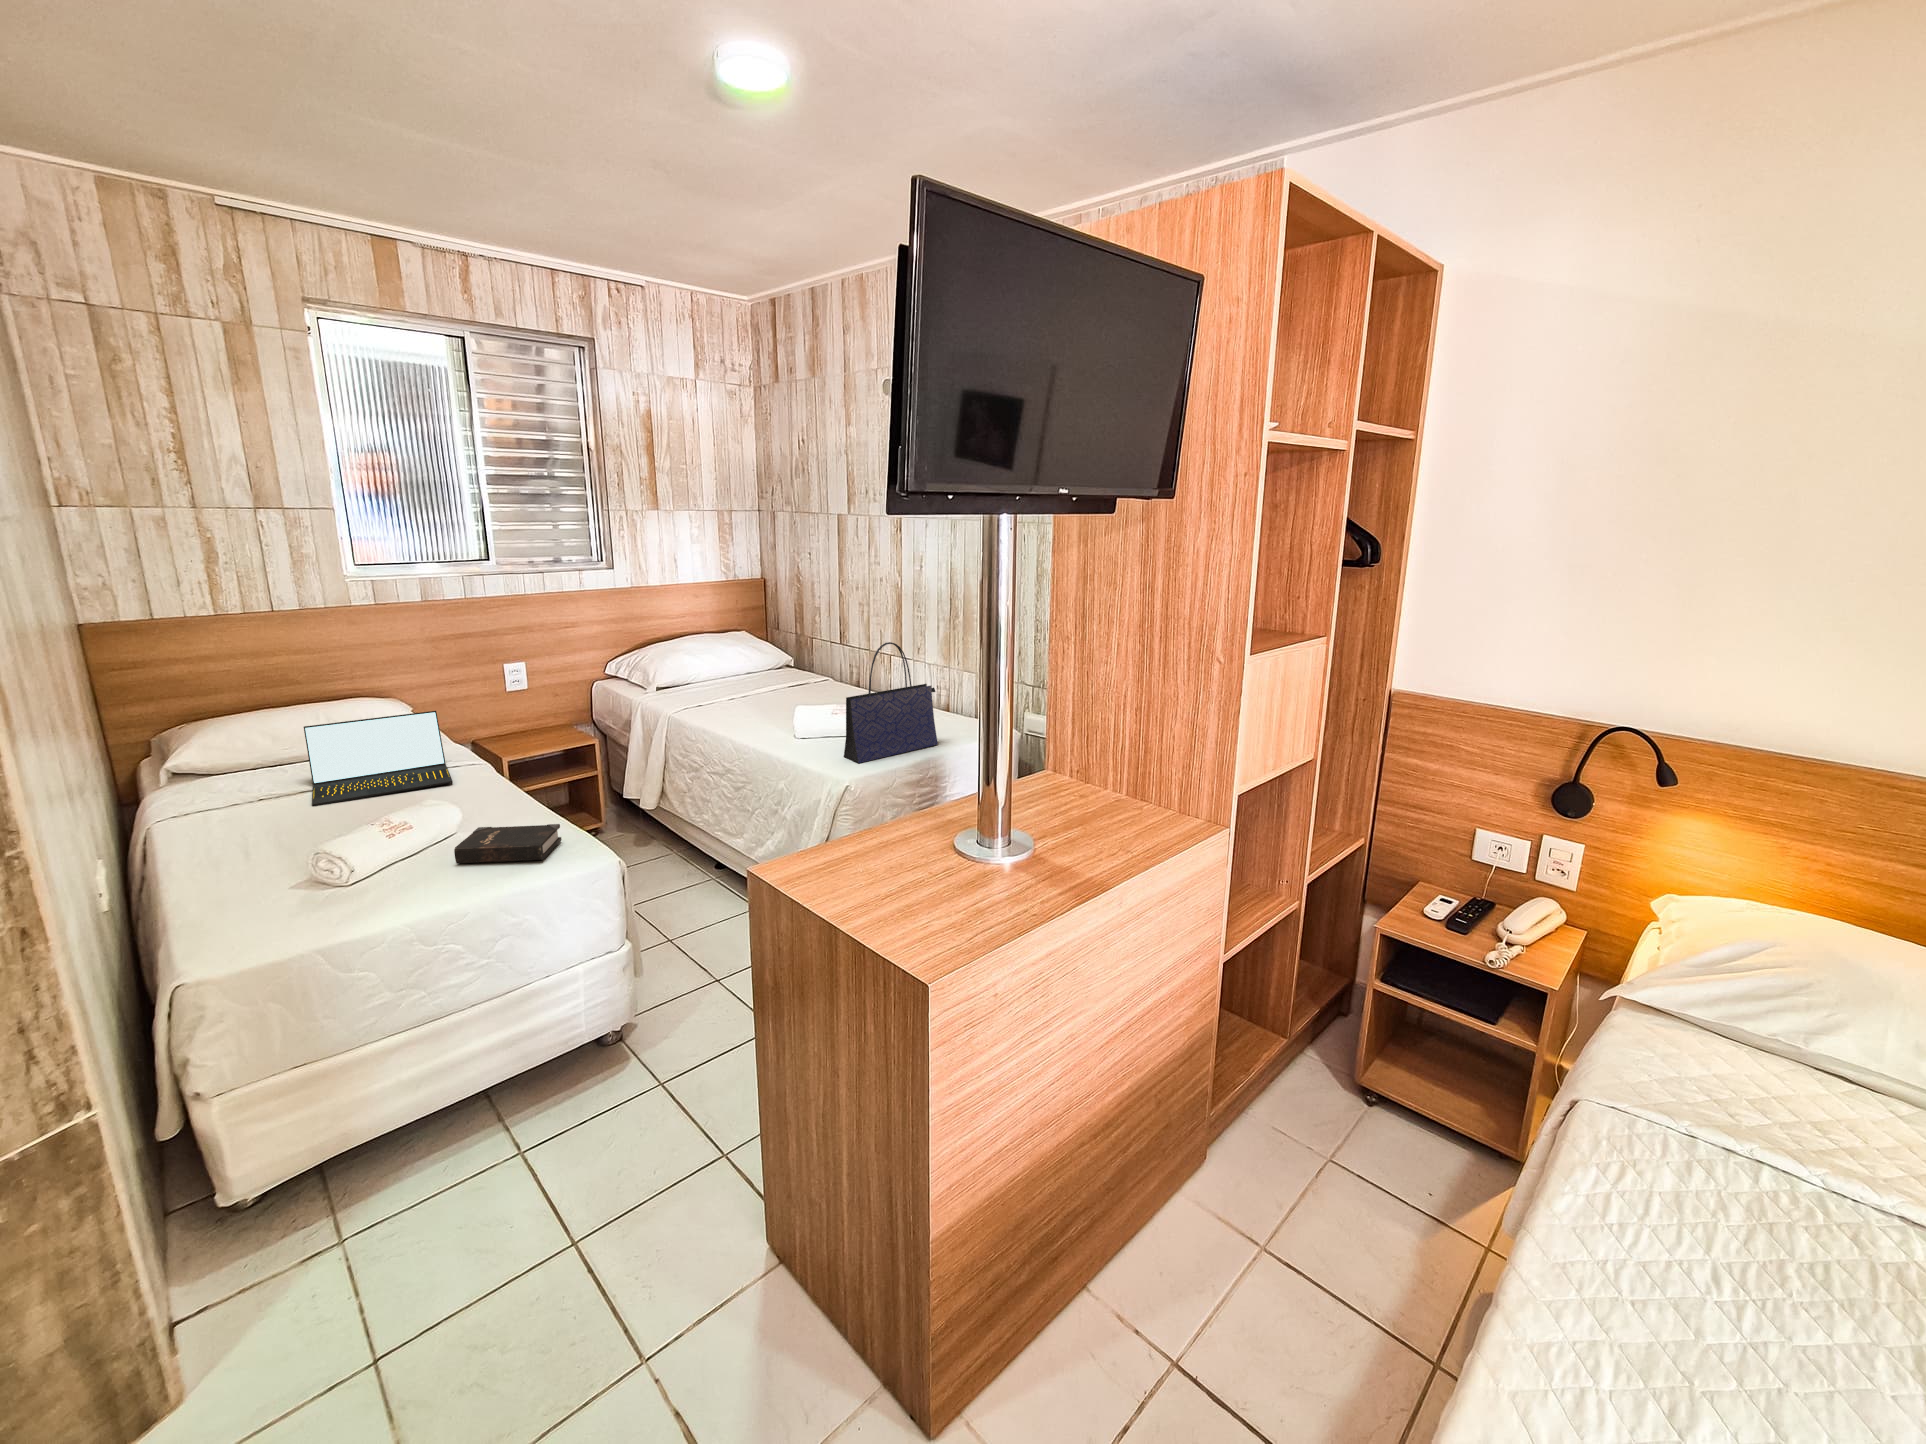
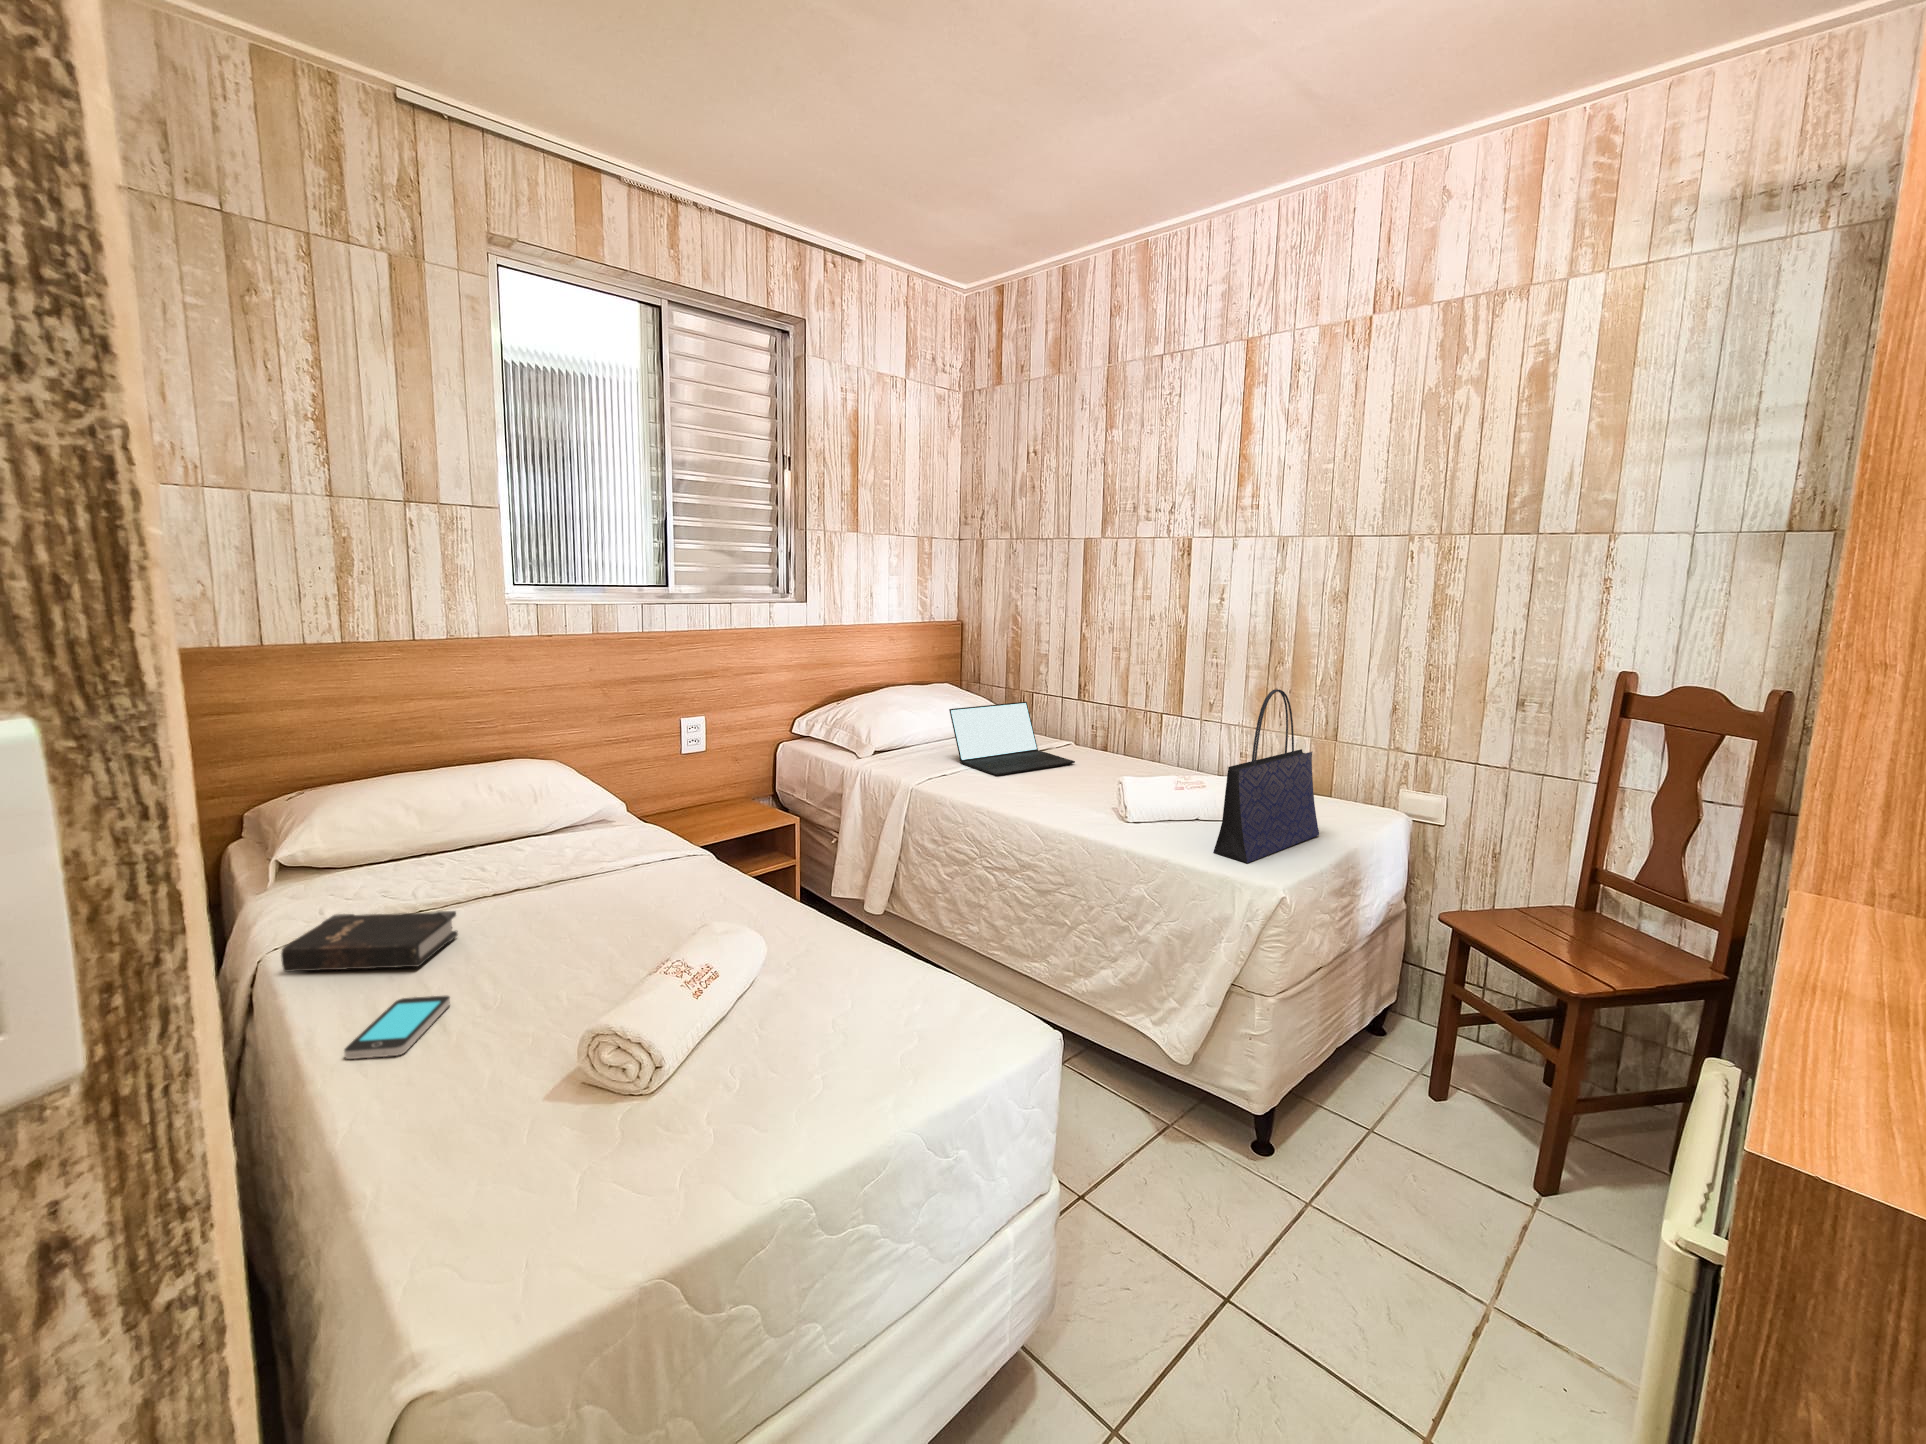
laptop: present [304,711,453,806] -> present [949,702,1075,775]
hardback book: present [454,824,562,863] -> present [281,911,458,972]
smartphone: none [189,842,263,872] -> present [344,996,450,1059]

